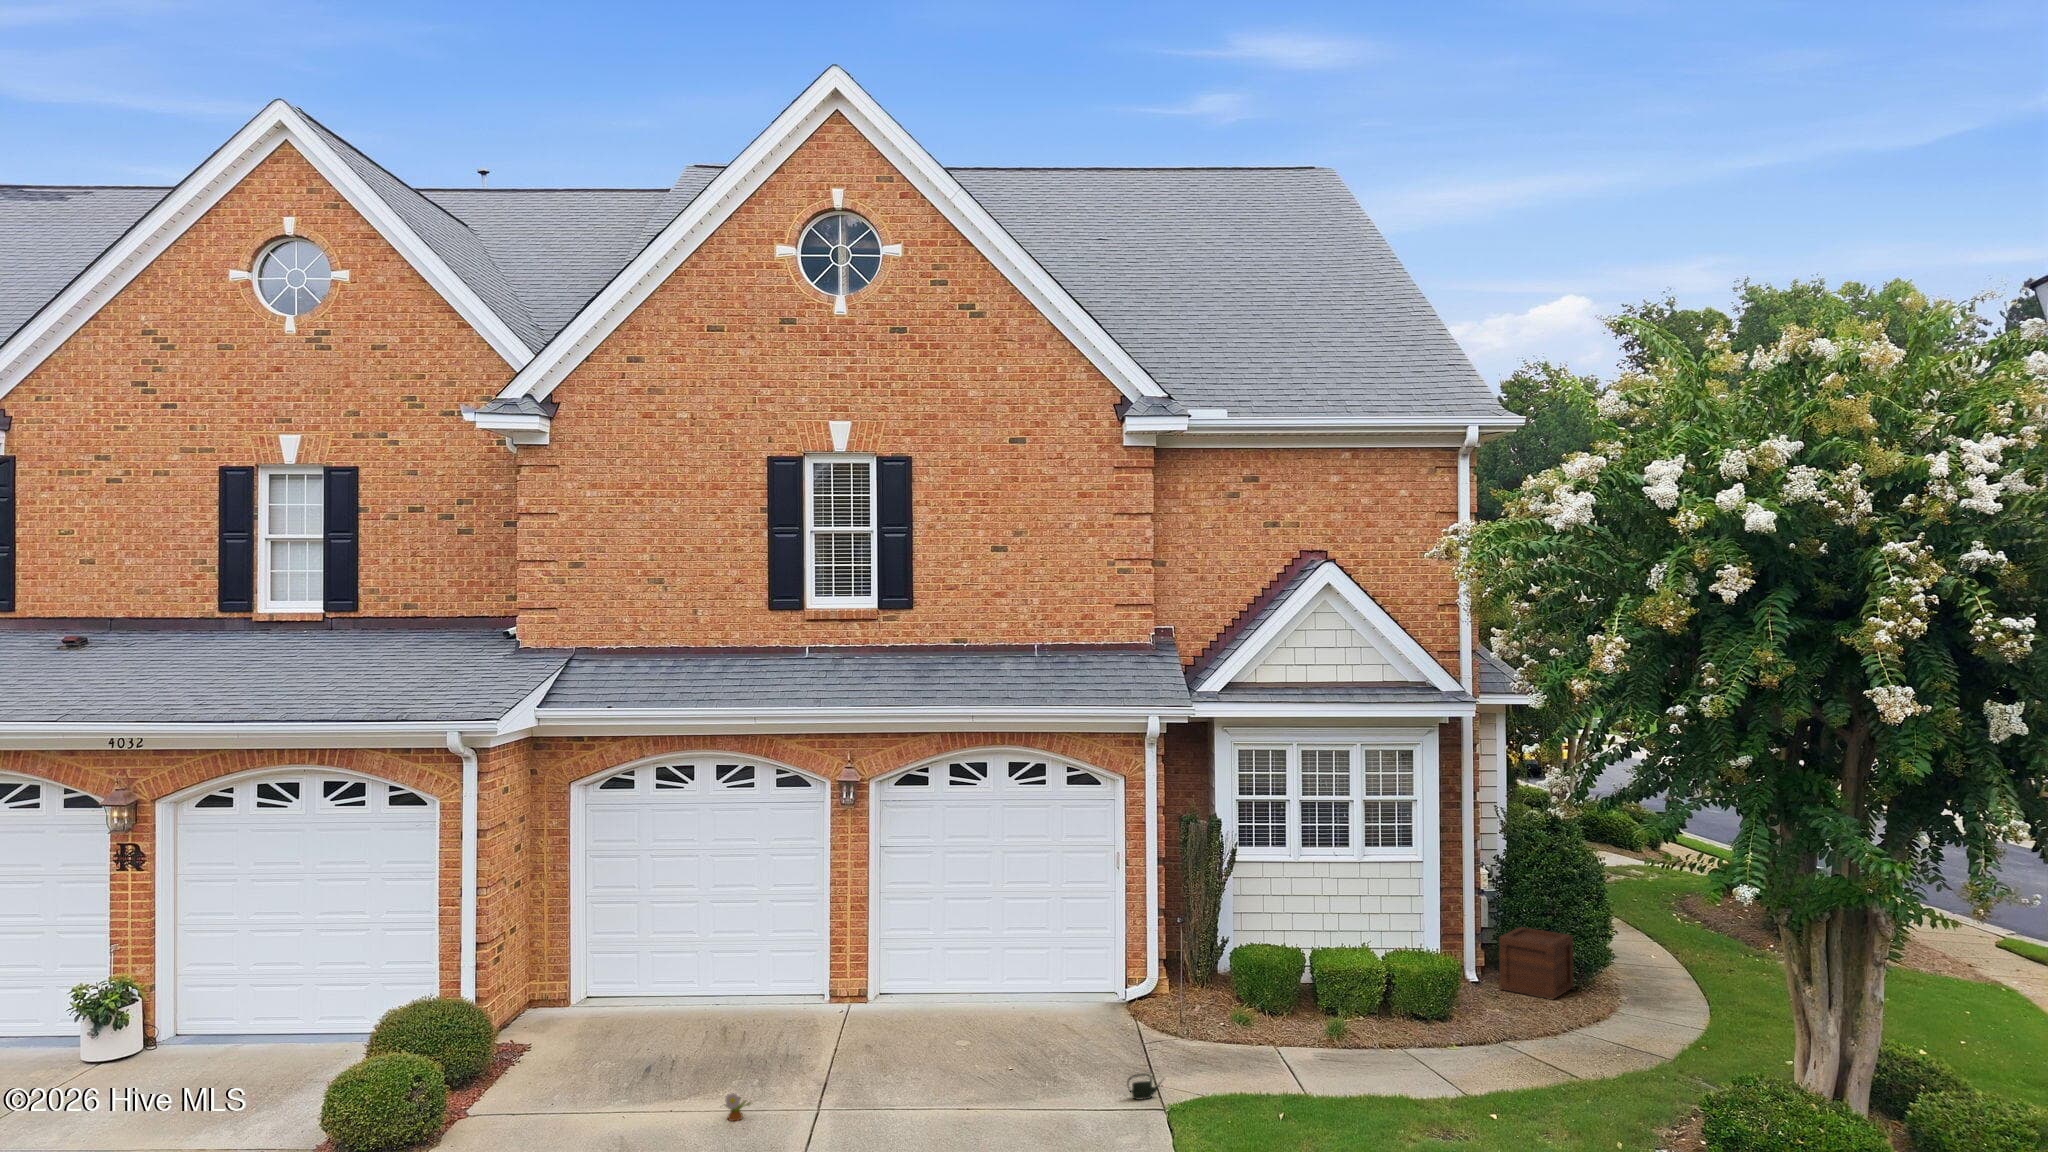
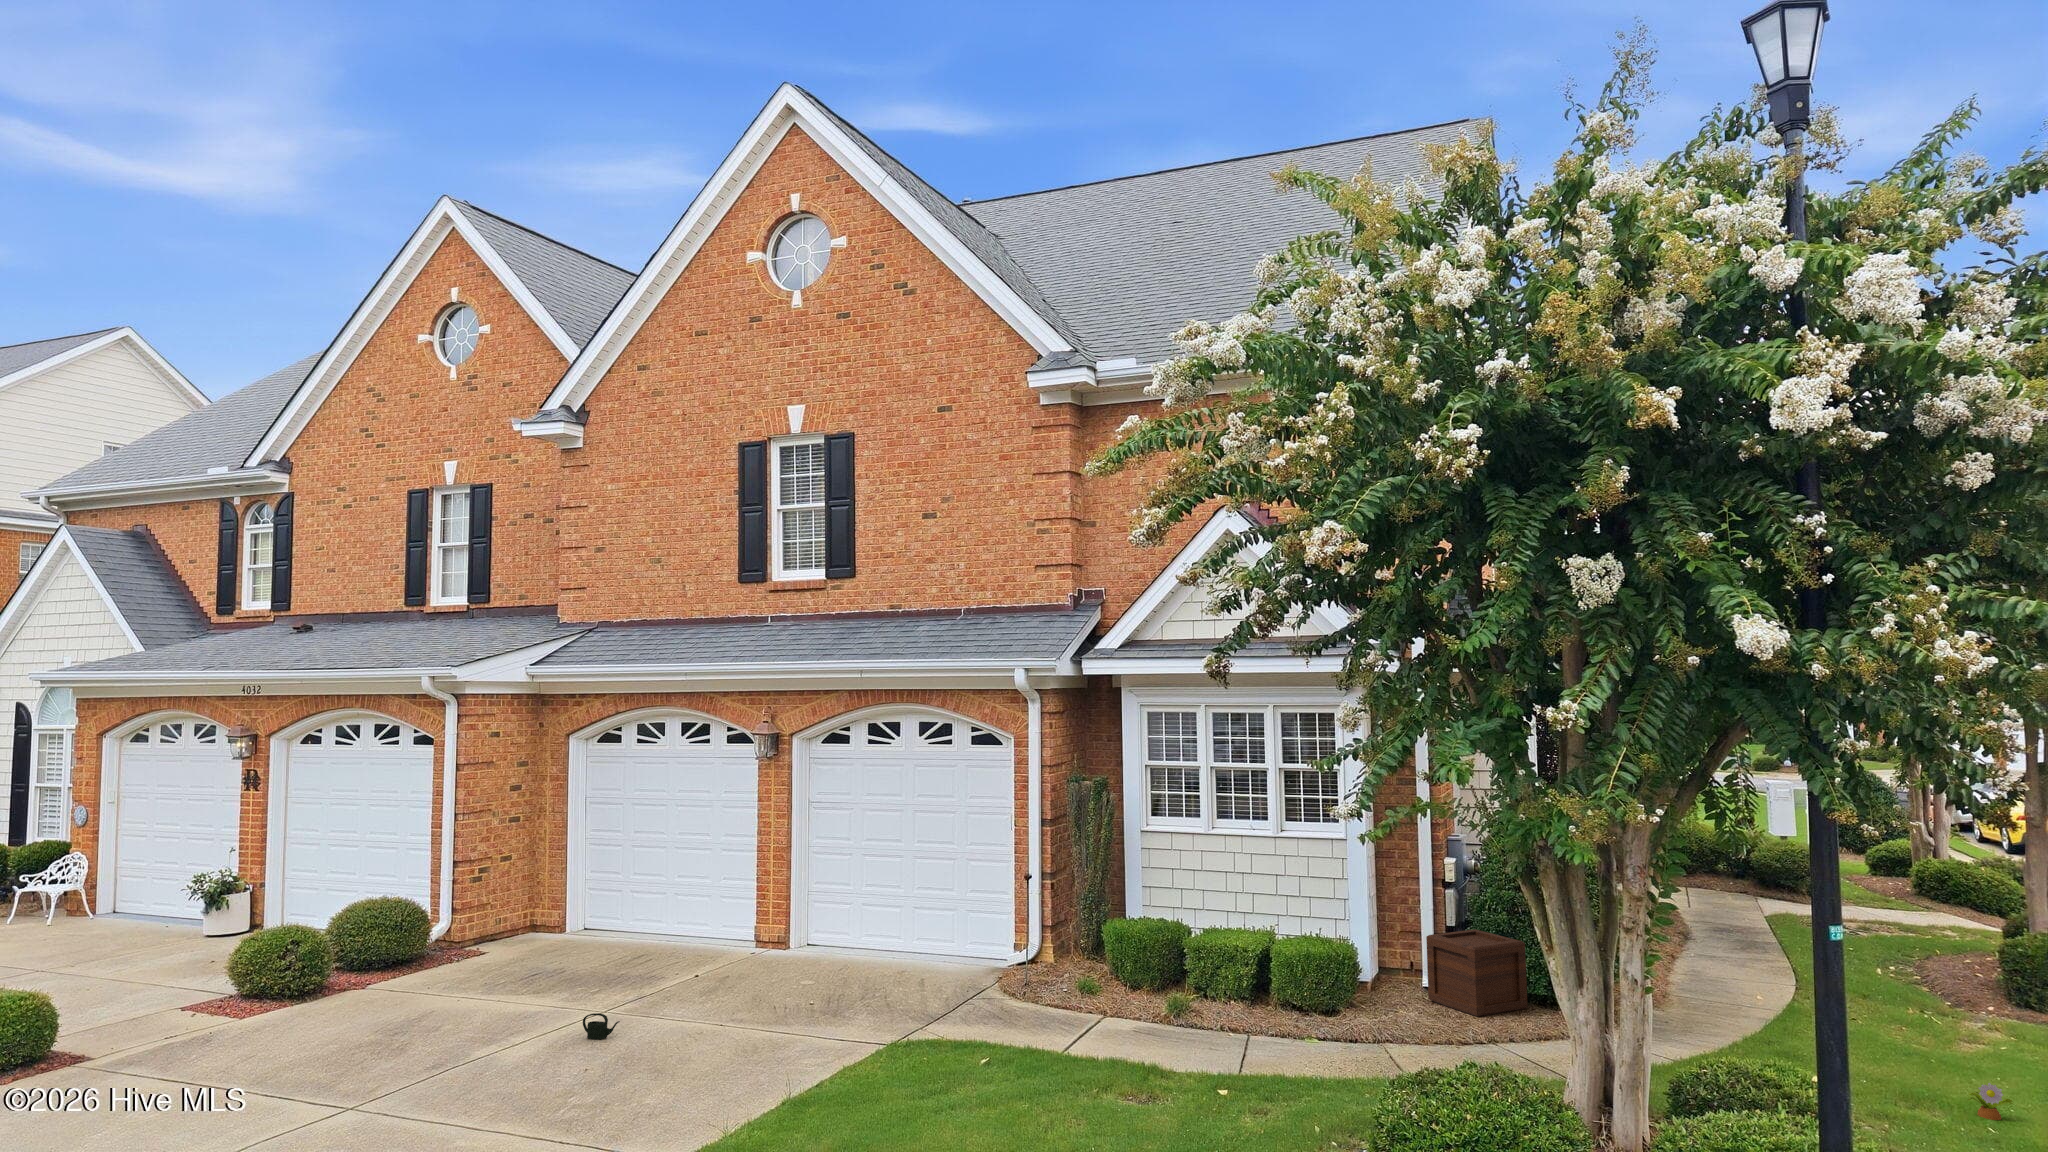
watering can: present [1127,1074,1160,1100] -> present [583,1013,620,1040]
decorative plant: present [724,1093,751,1121] -> present [1968,1083,2013,1120]

